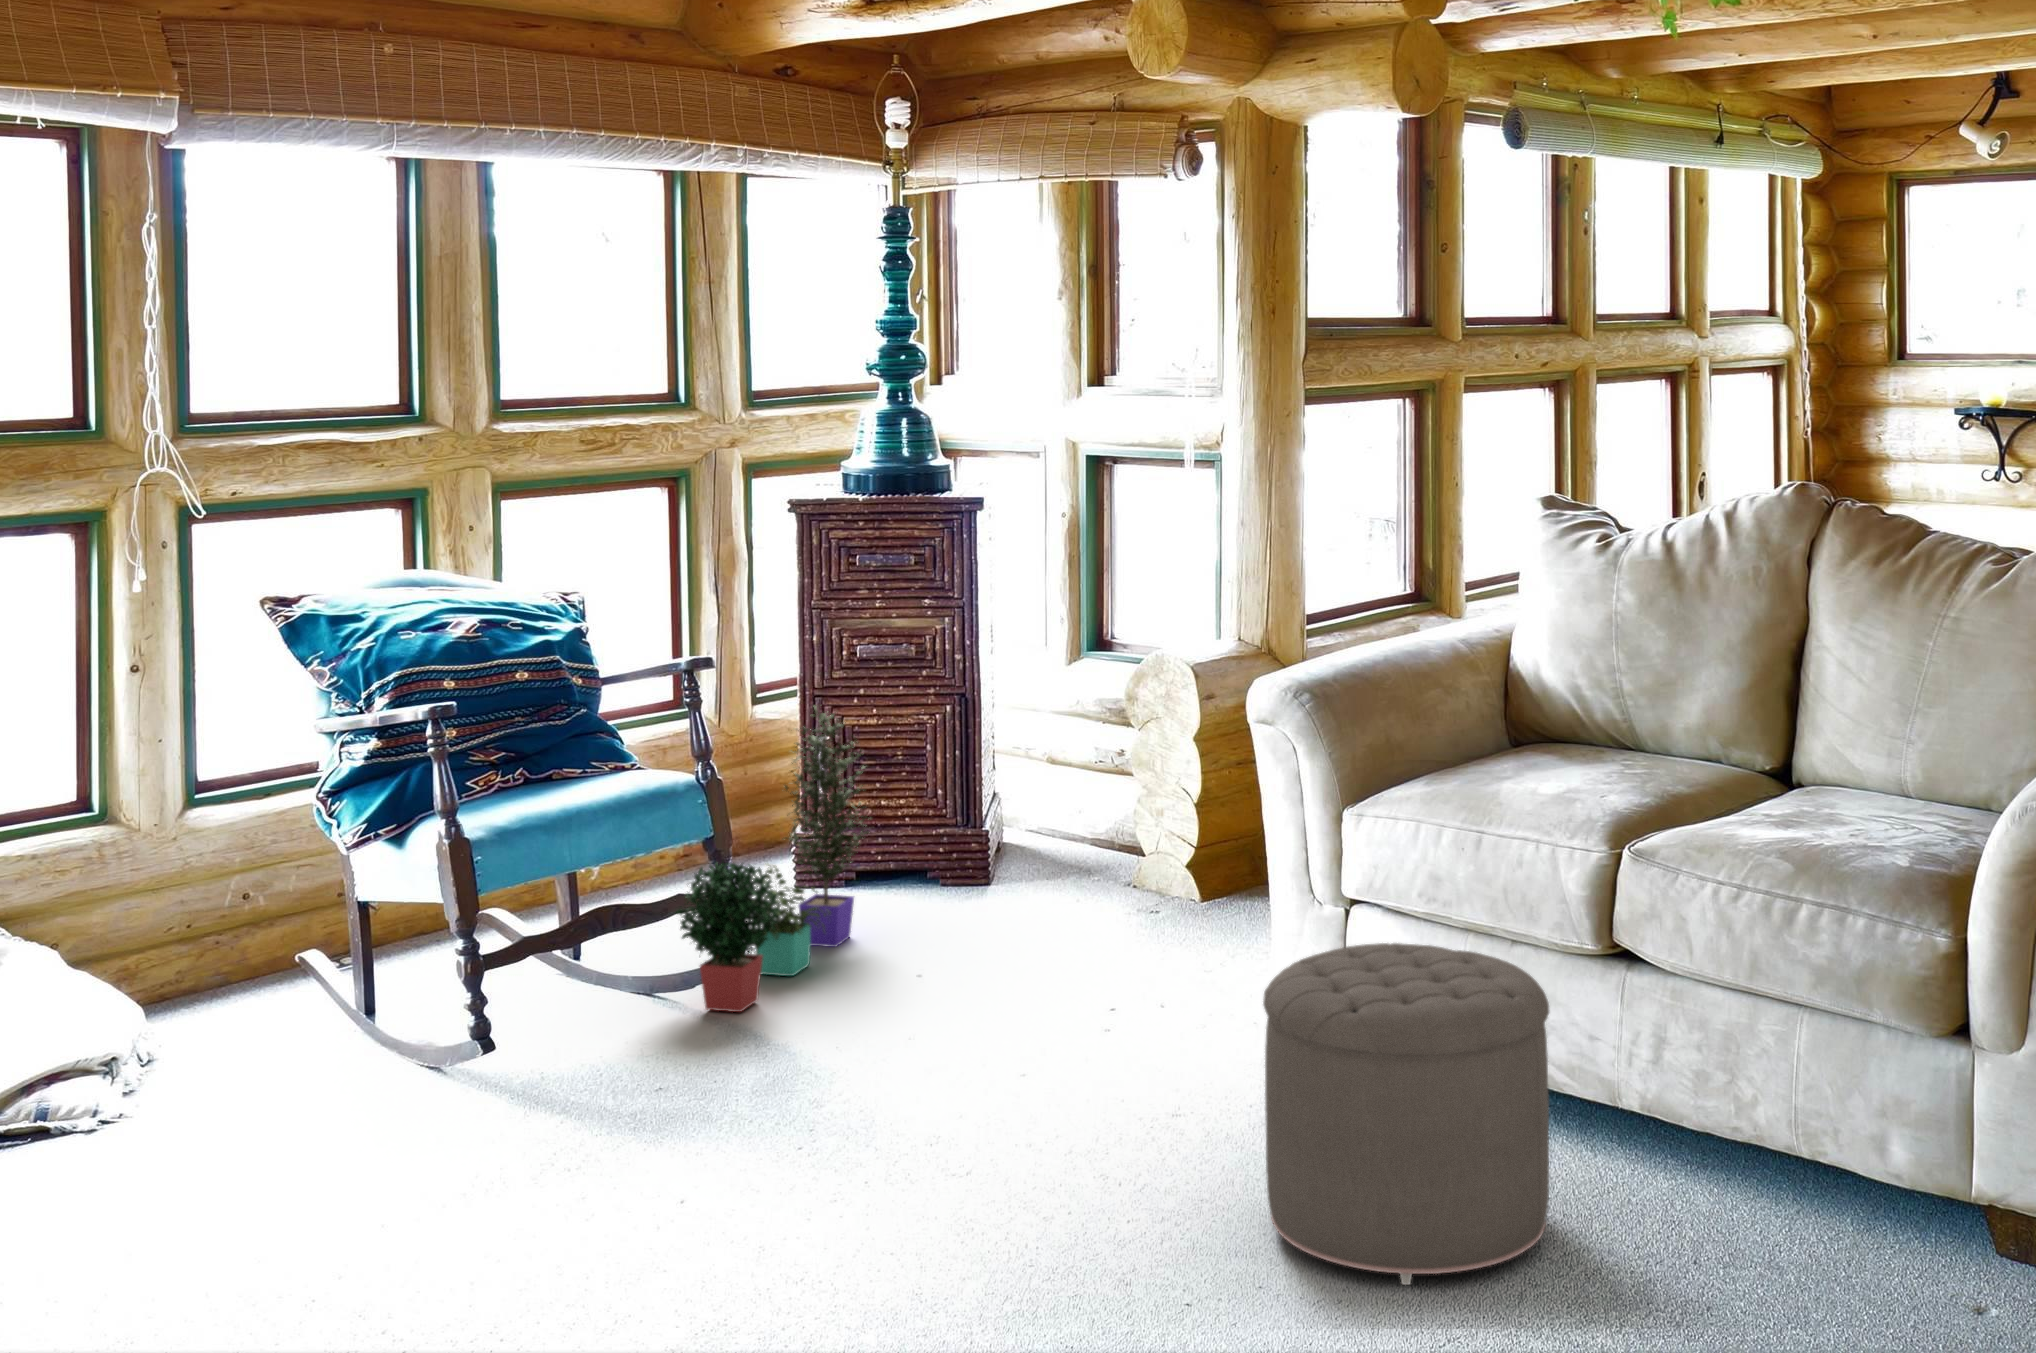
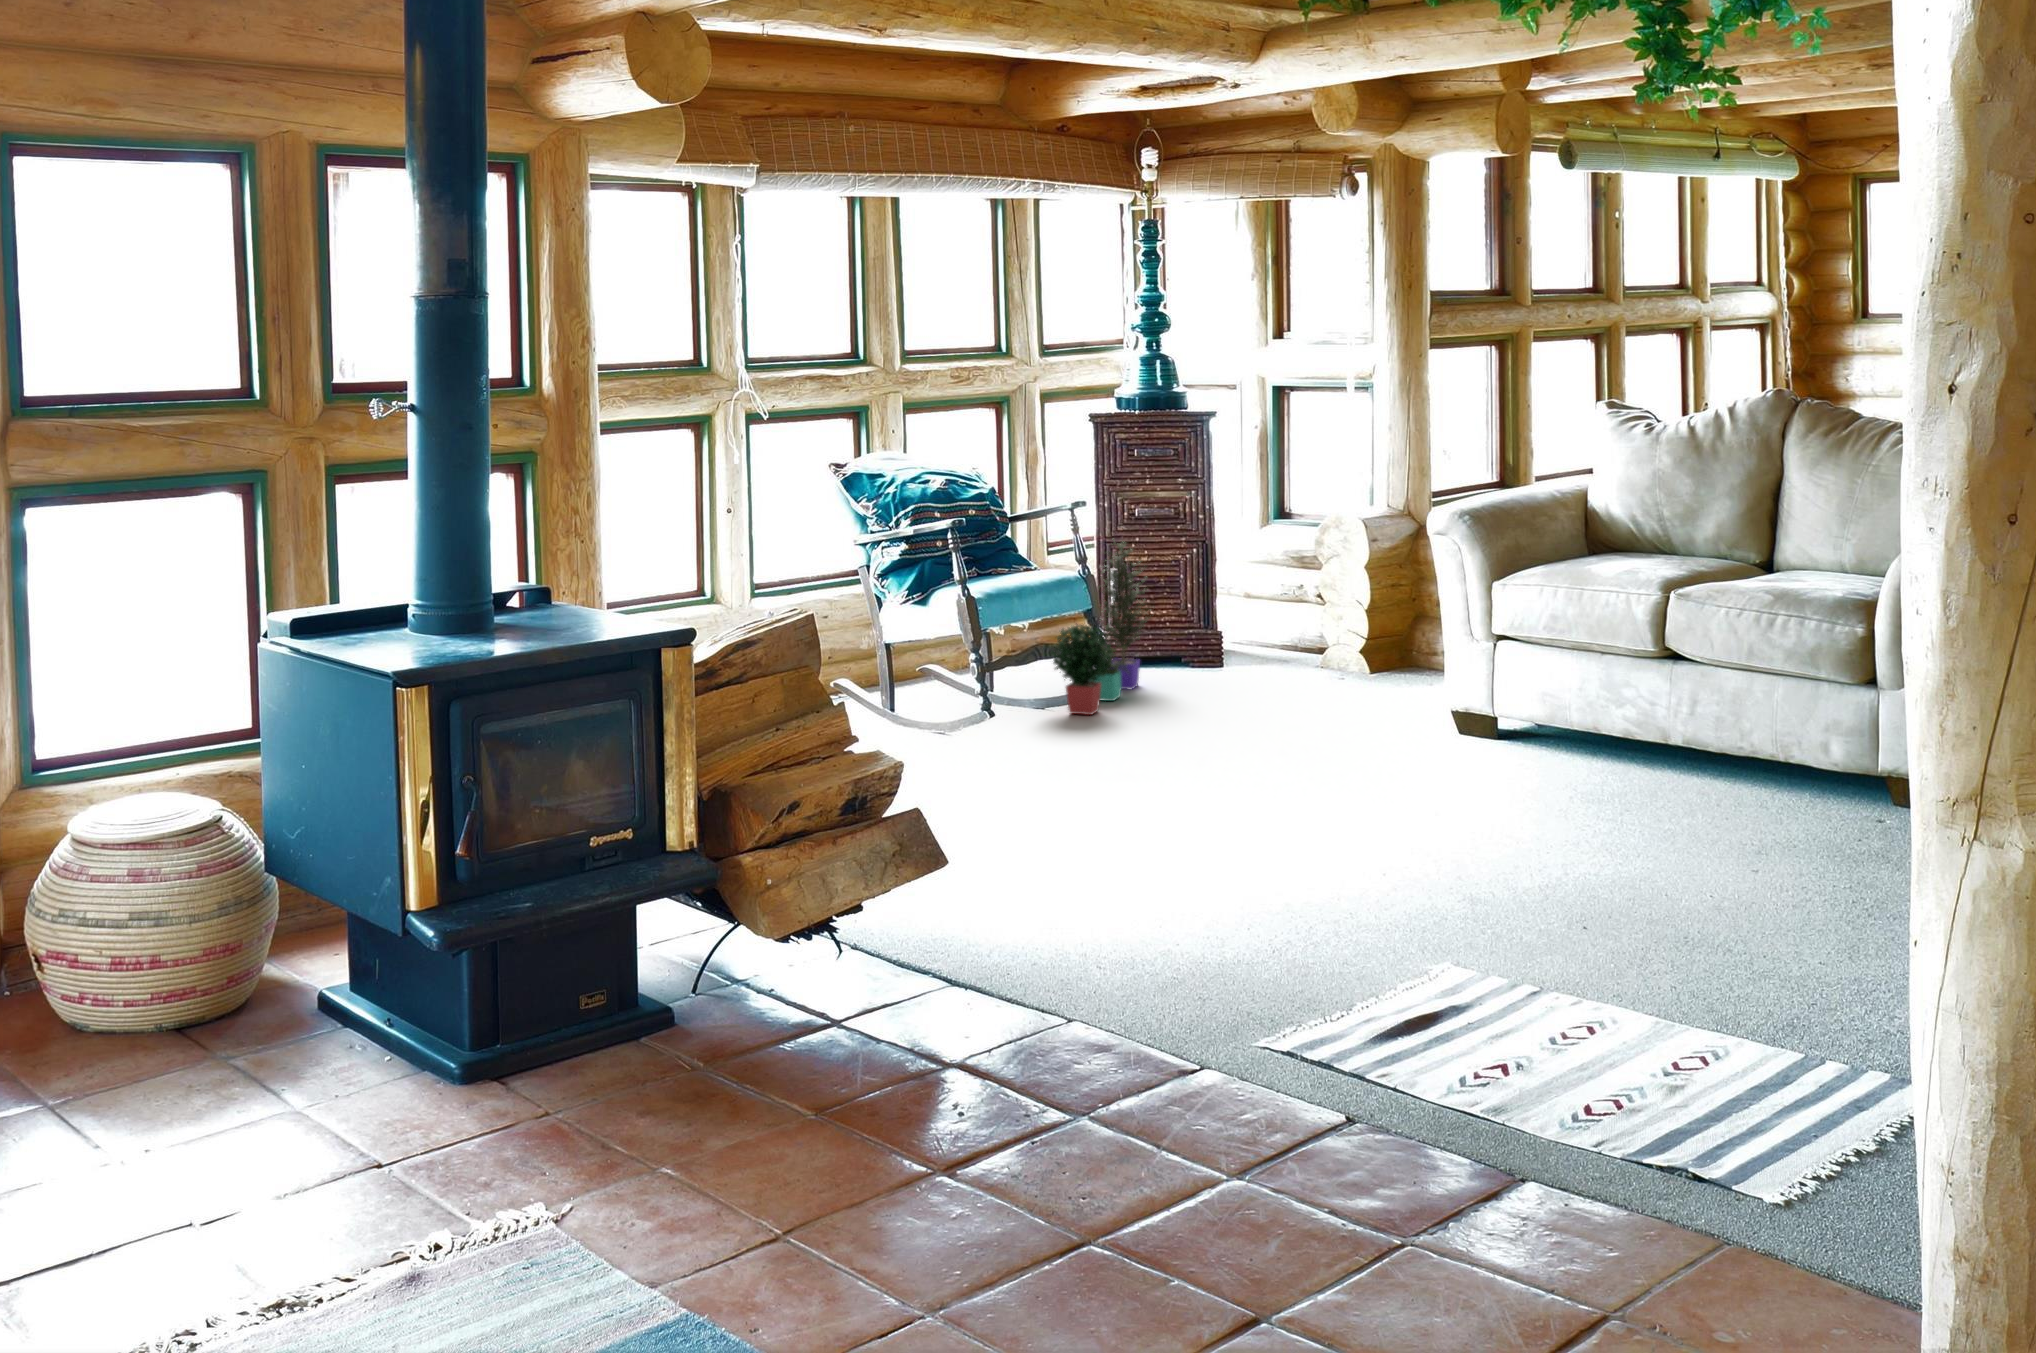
ottoman: present [1263,943,1549,1285] -> none [1453,646,1627,821]

